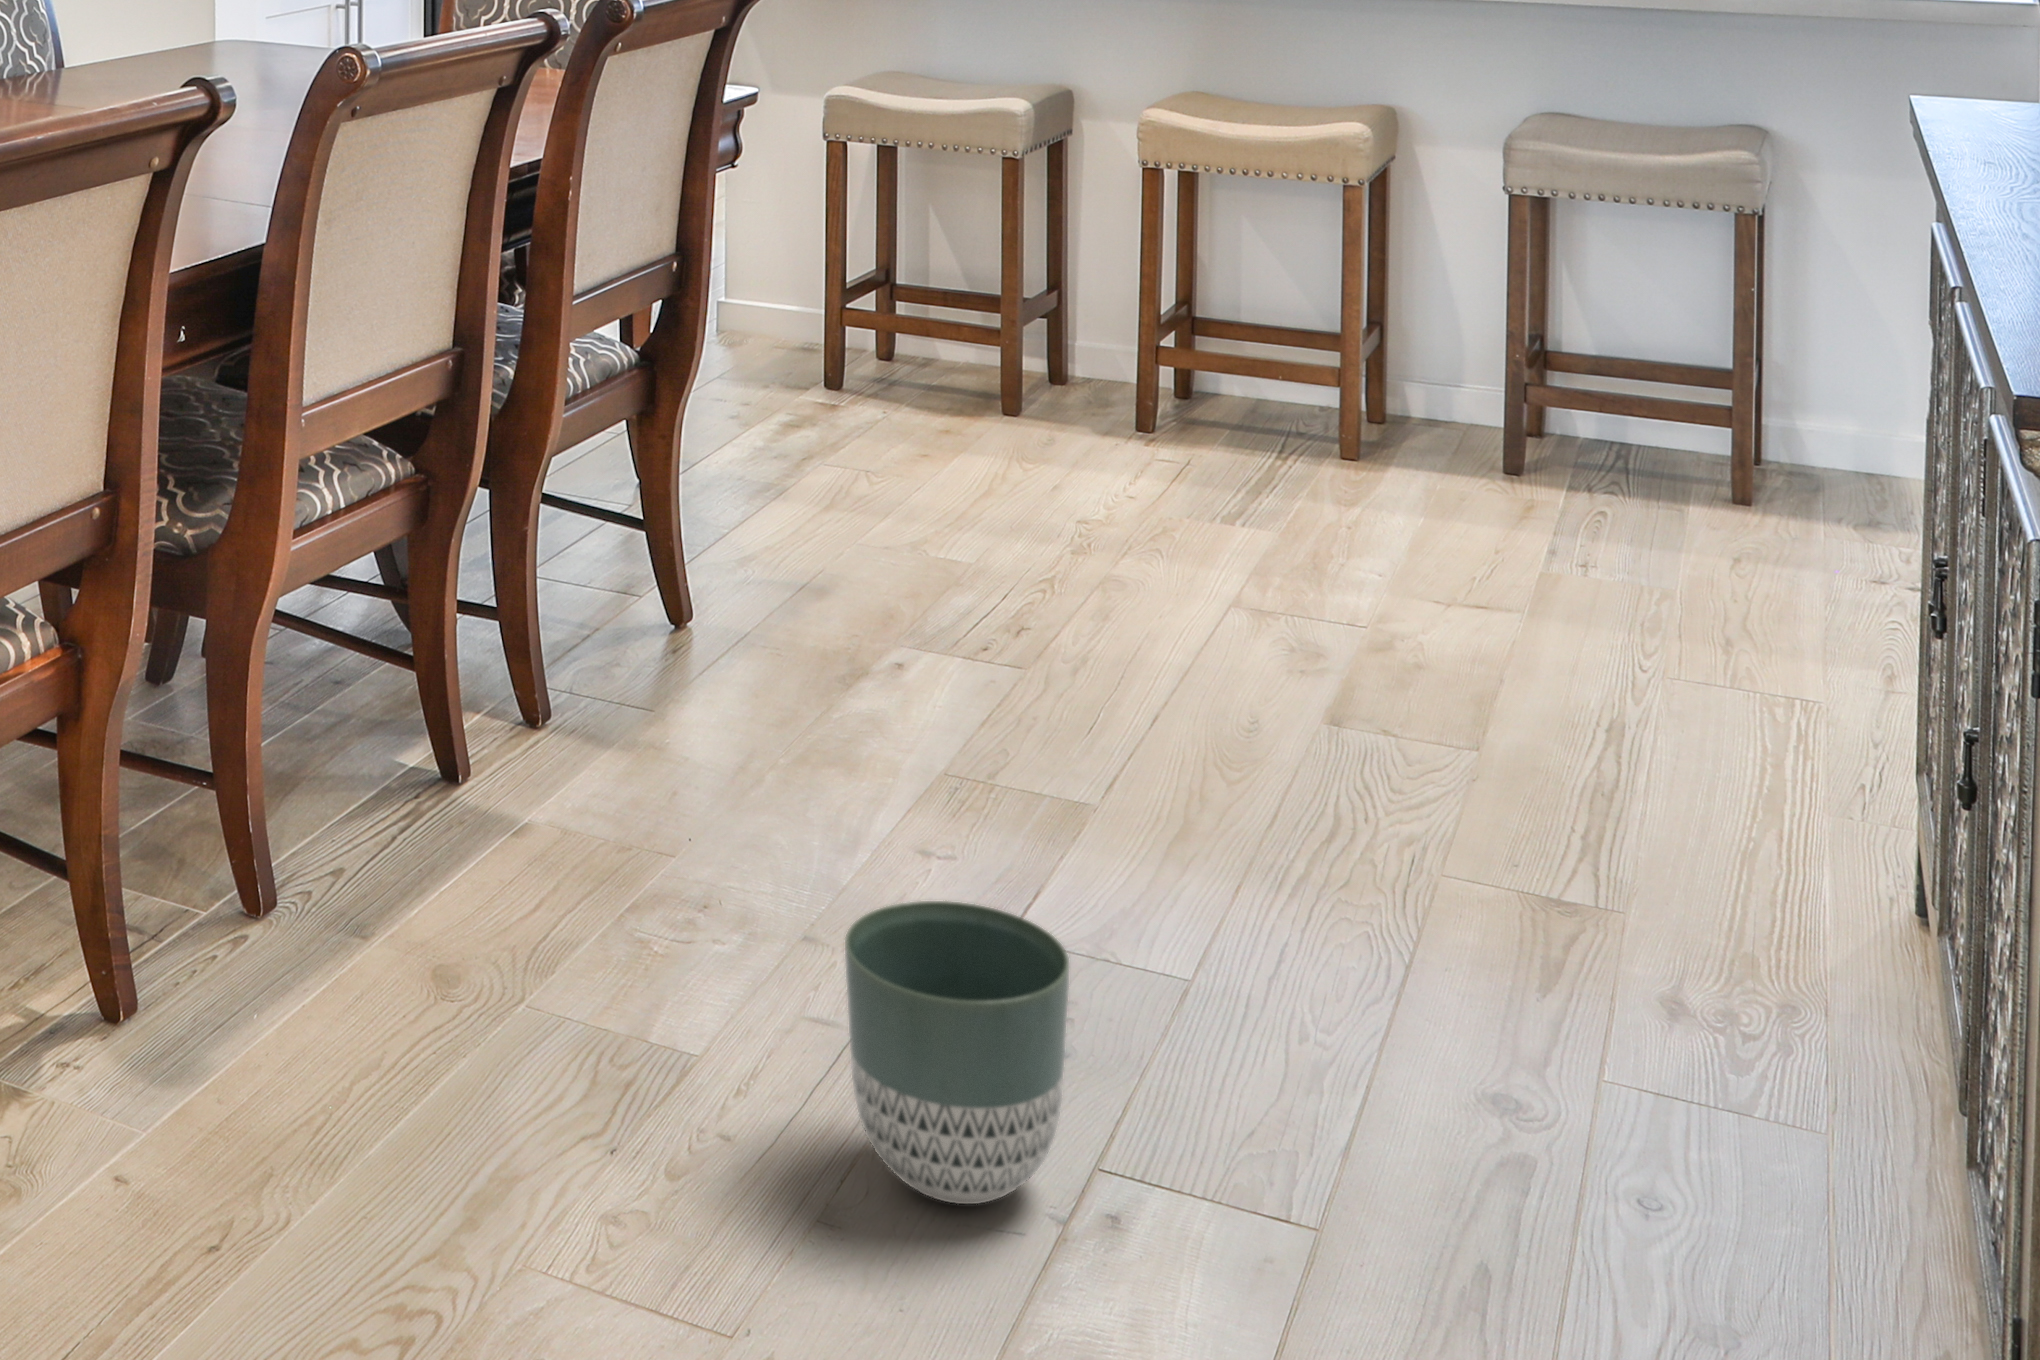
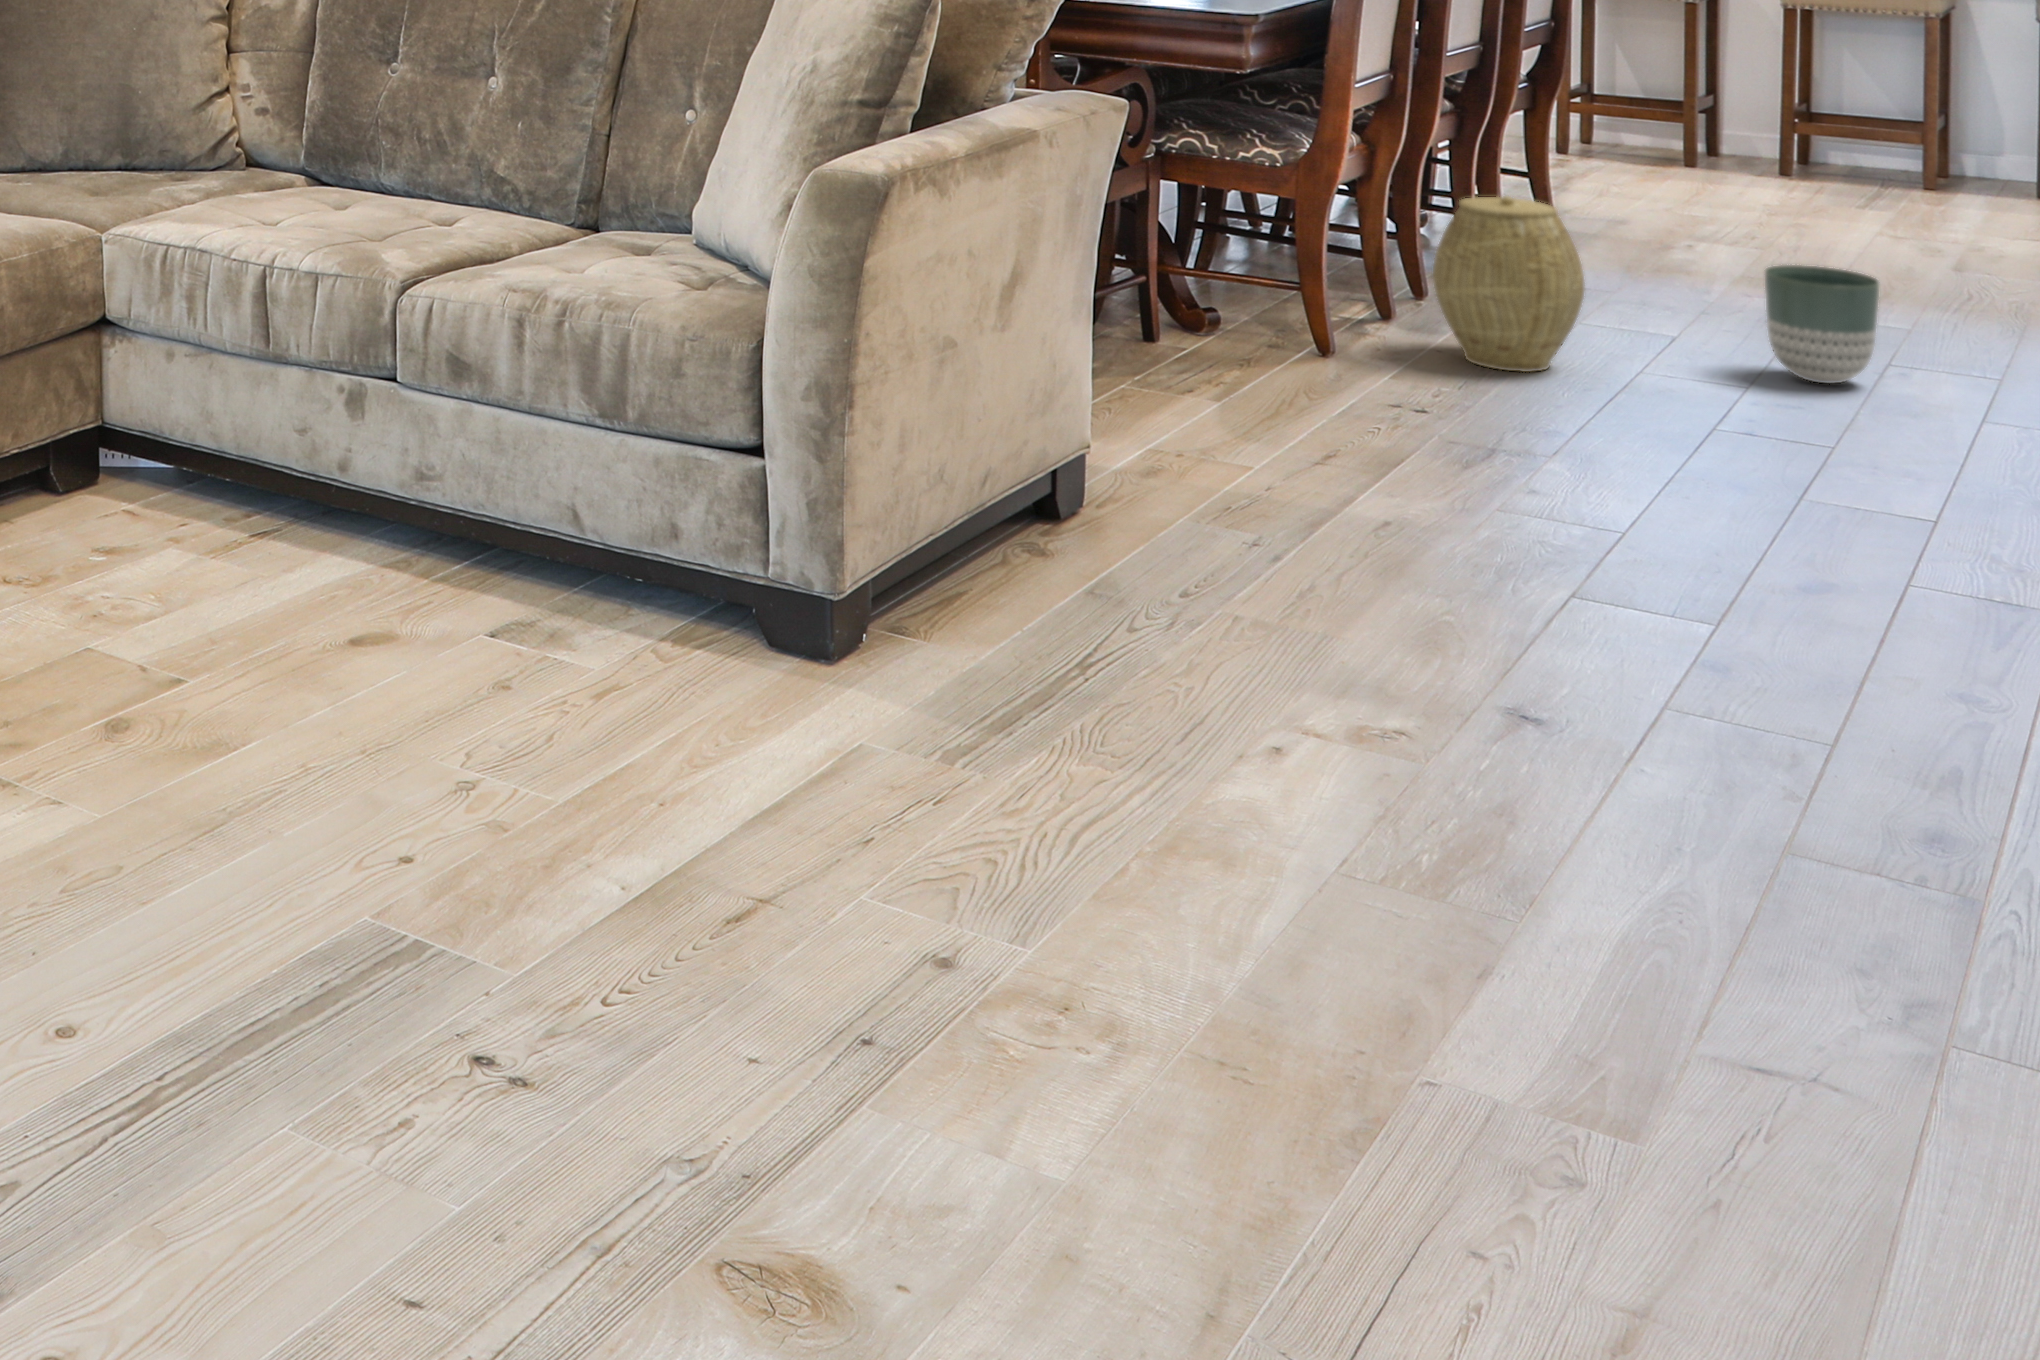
woven basket: none [161,768,469,1210] -> present [1433,196,1585,372]

